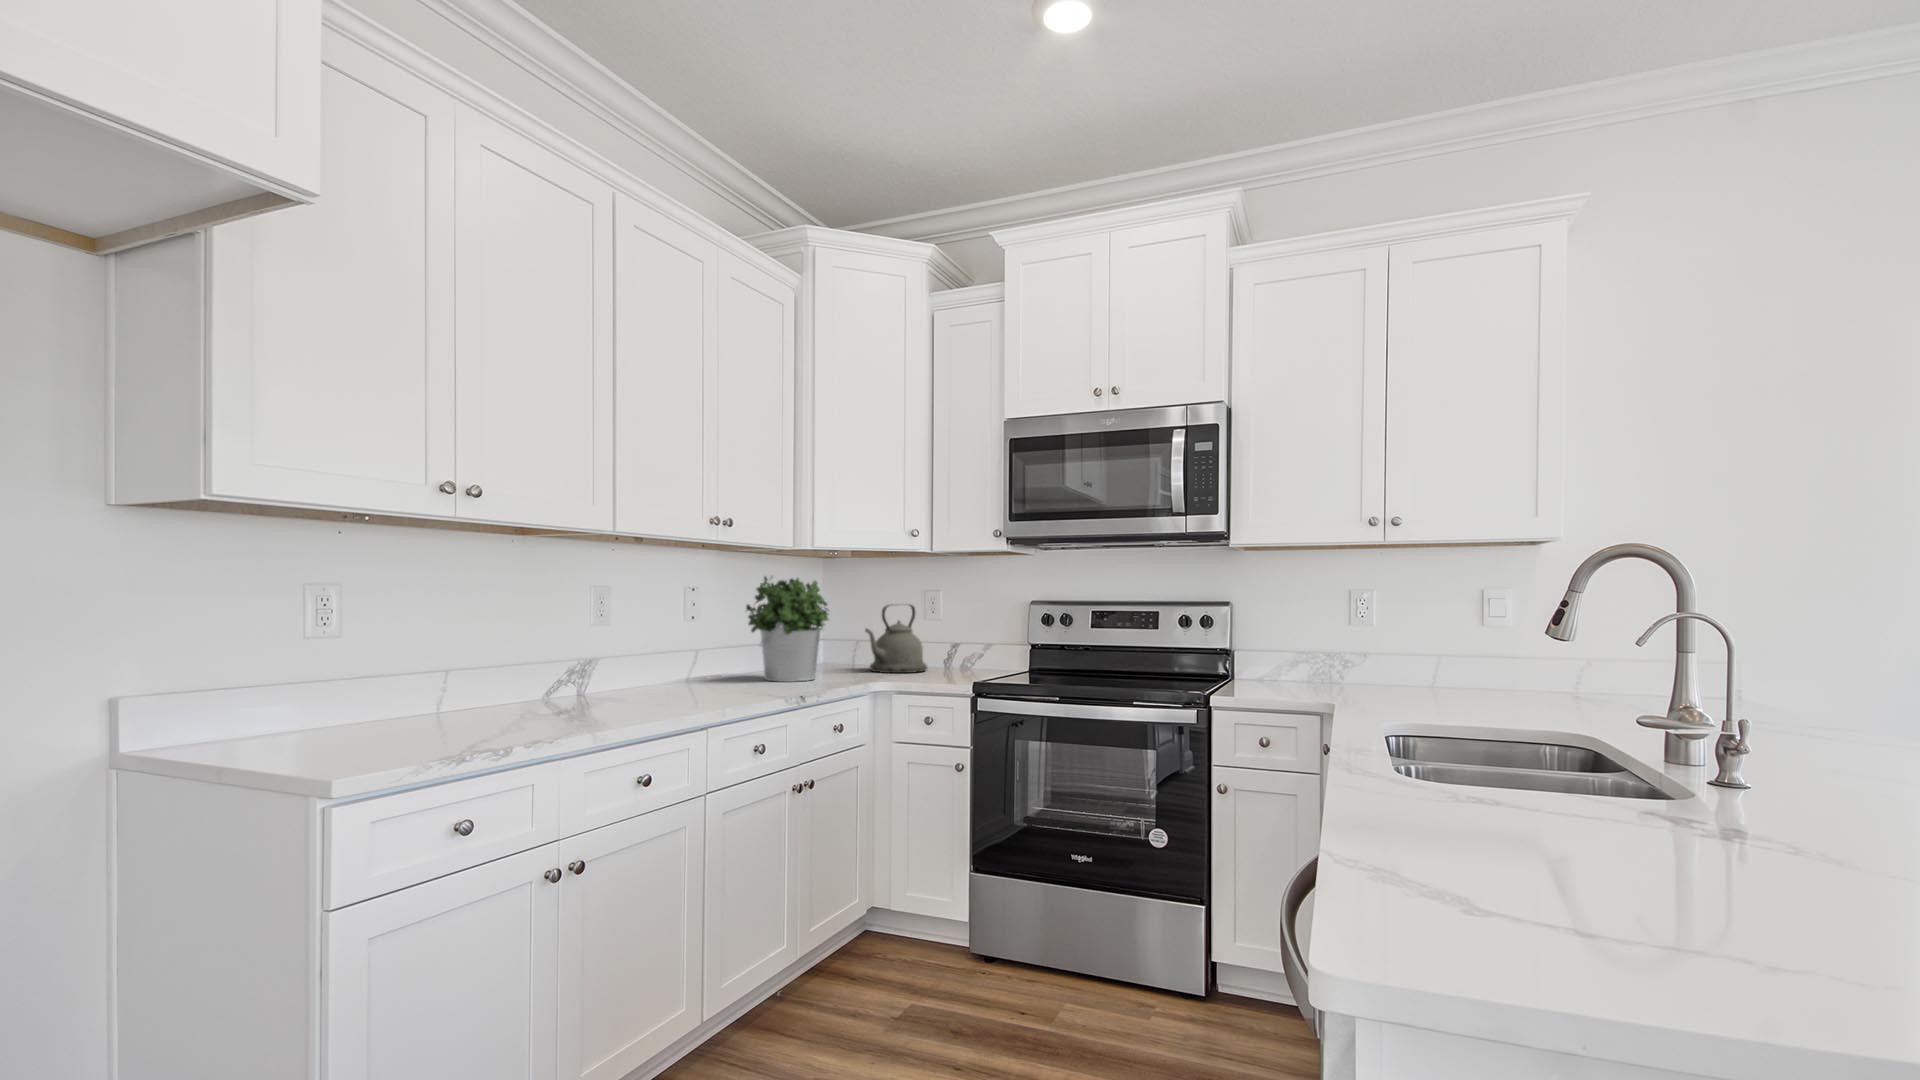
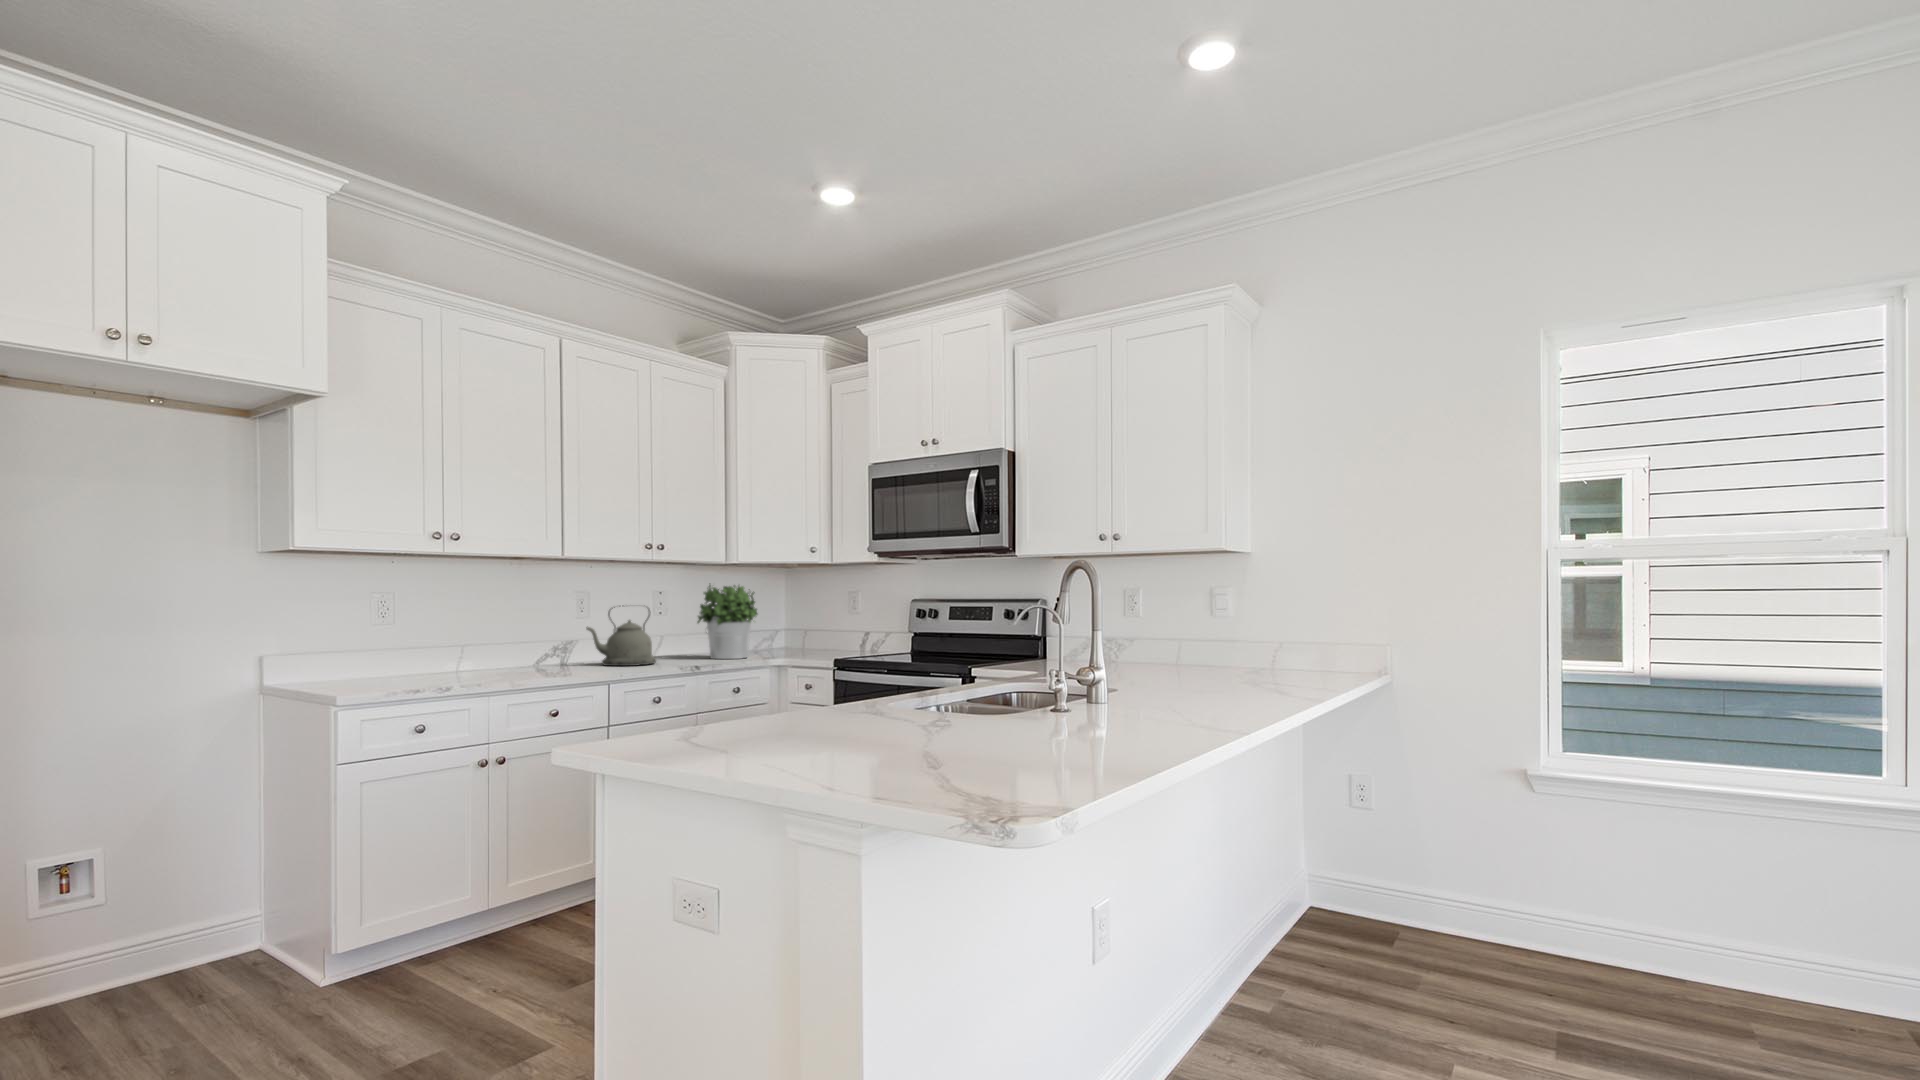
kettle: present [865,605,927,673] -> present [587,607,656,666]

